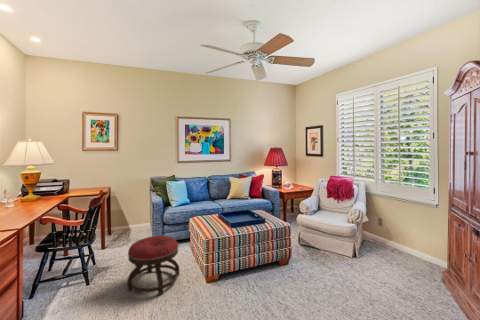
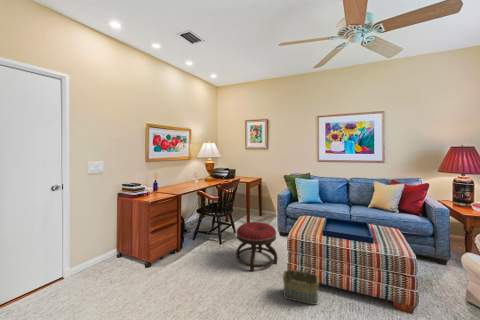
basket: none [207,246,240,299] -> present [283,256,319,305]

